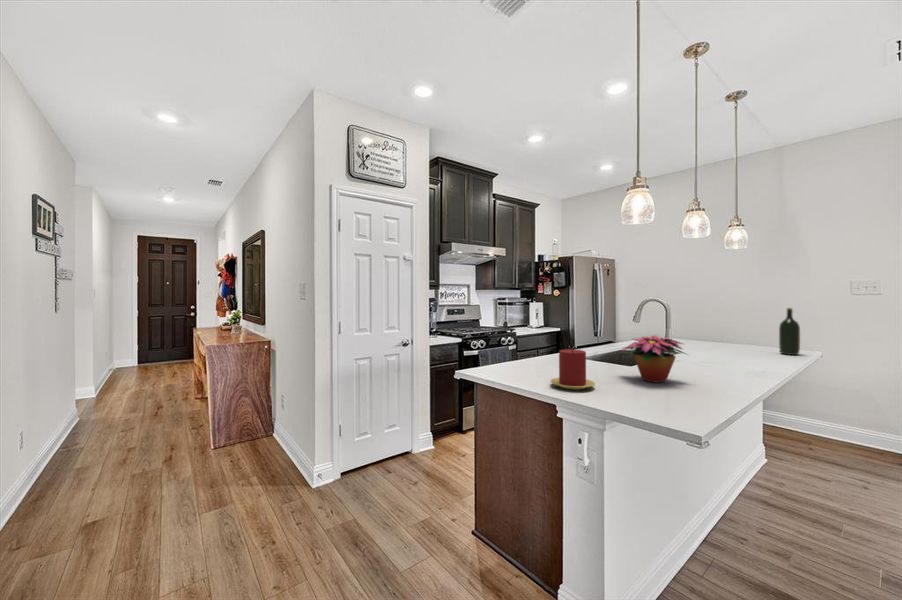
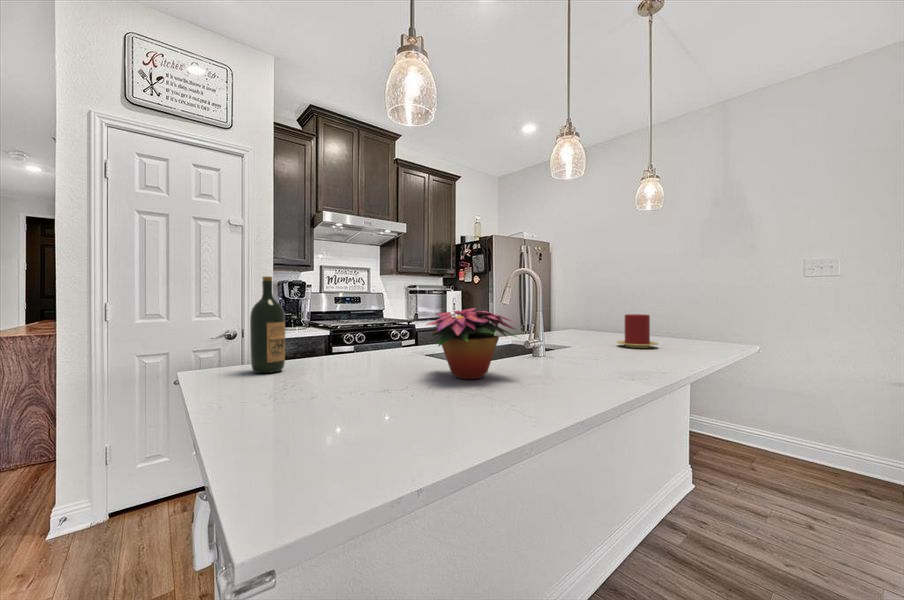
wine bottle: present [779,308,800,355] -> present [250,276,285,373]
candle: present [551,349,595,389] -> present [617,314,658,348]

